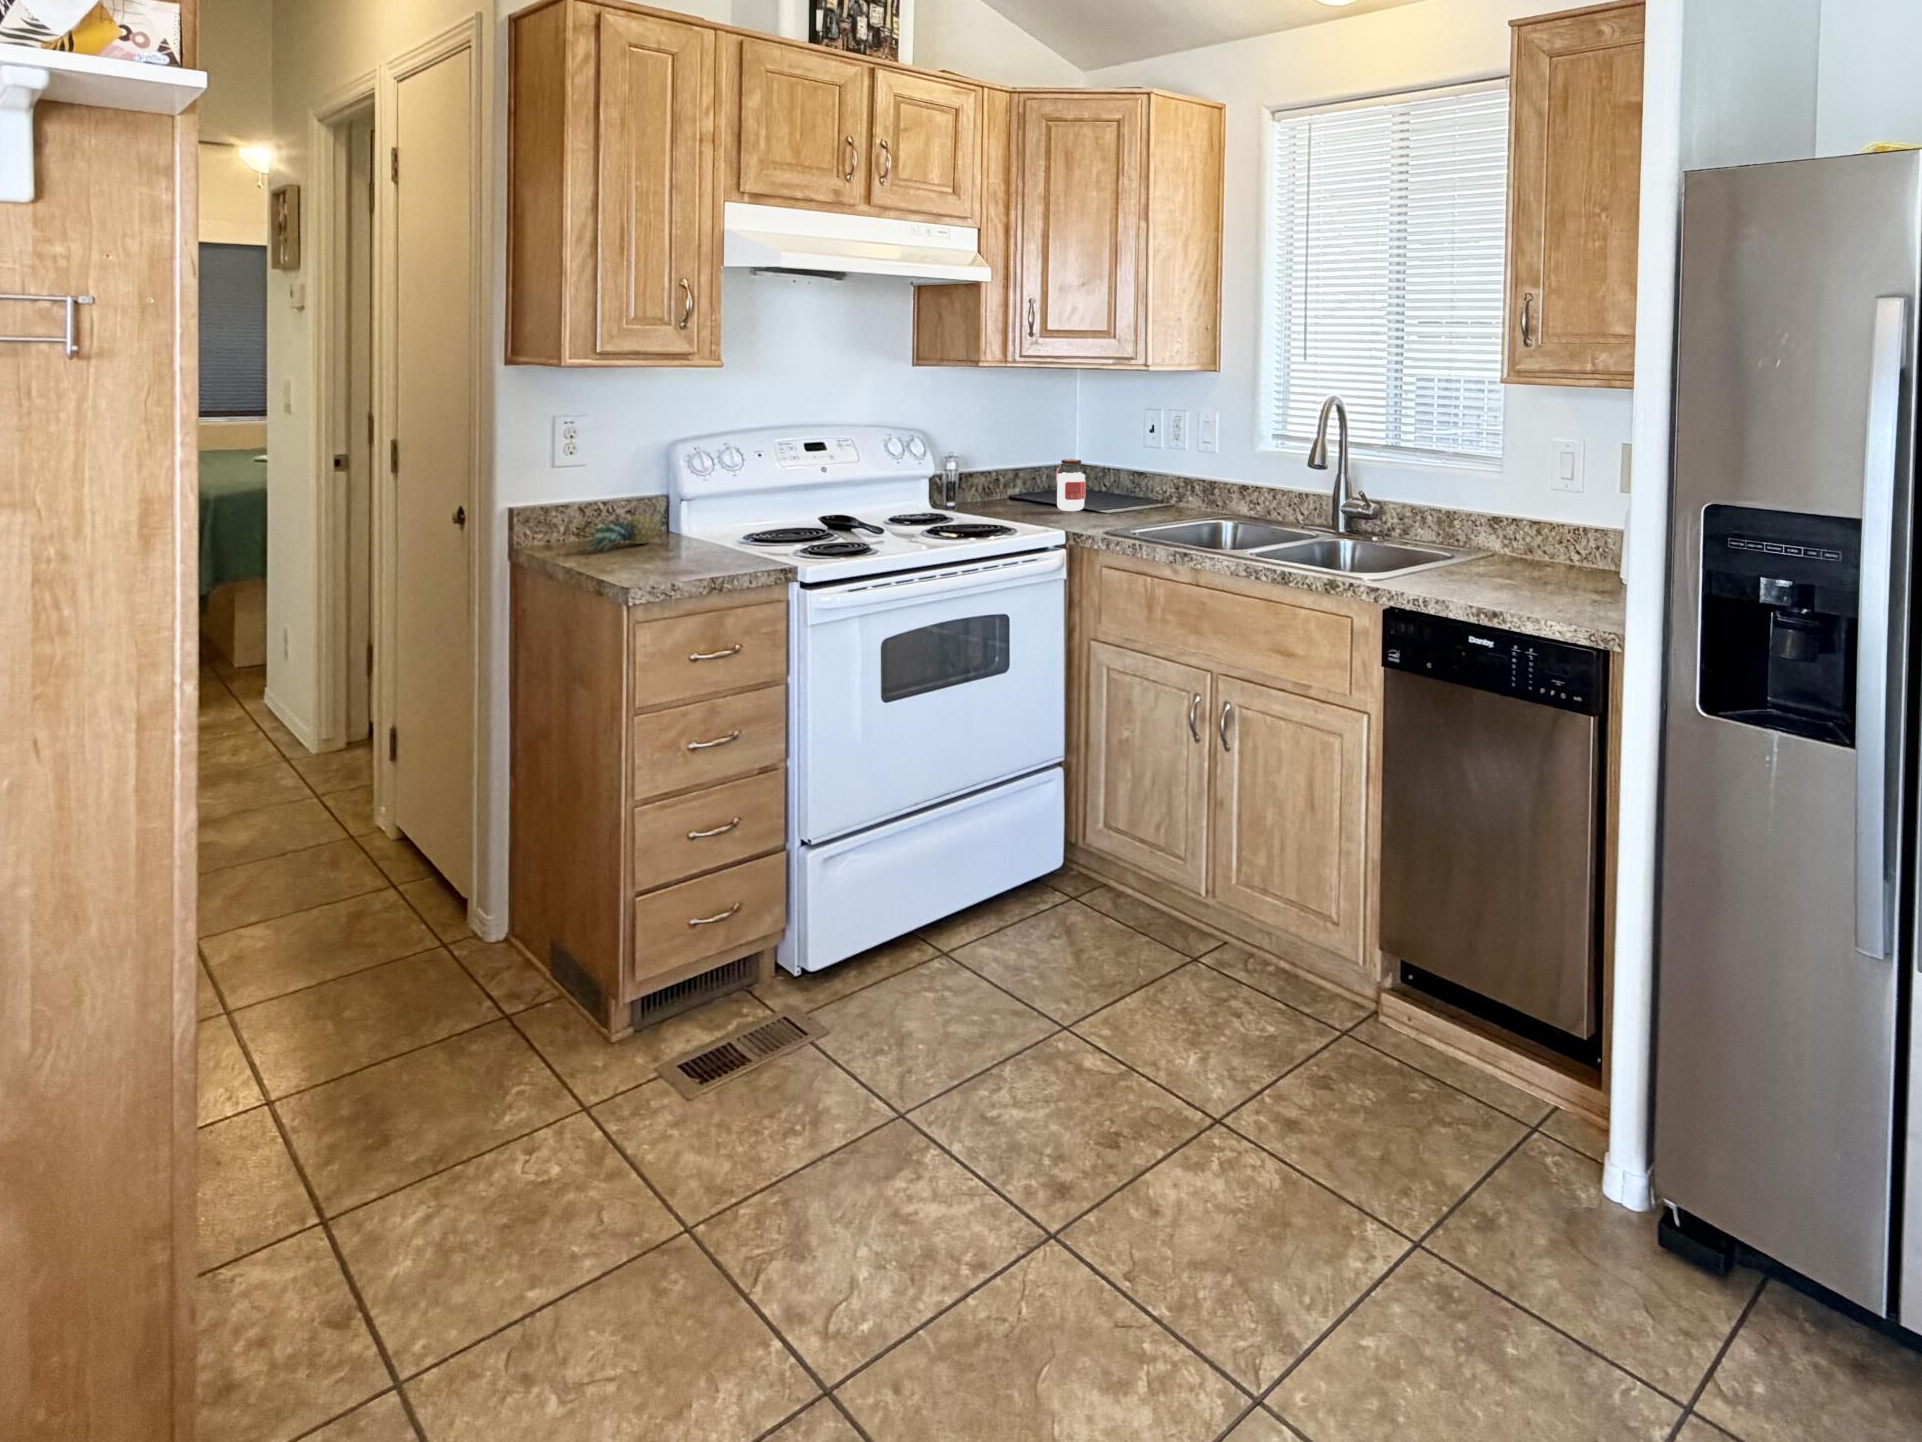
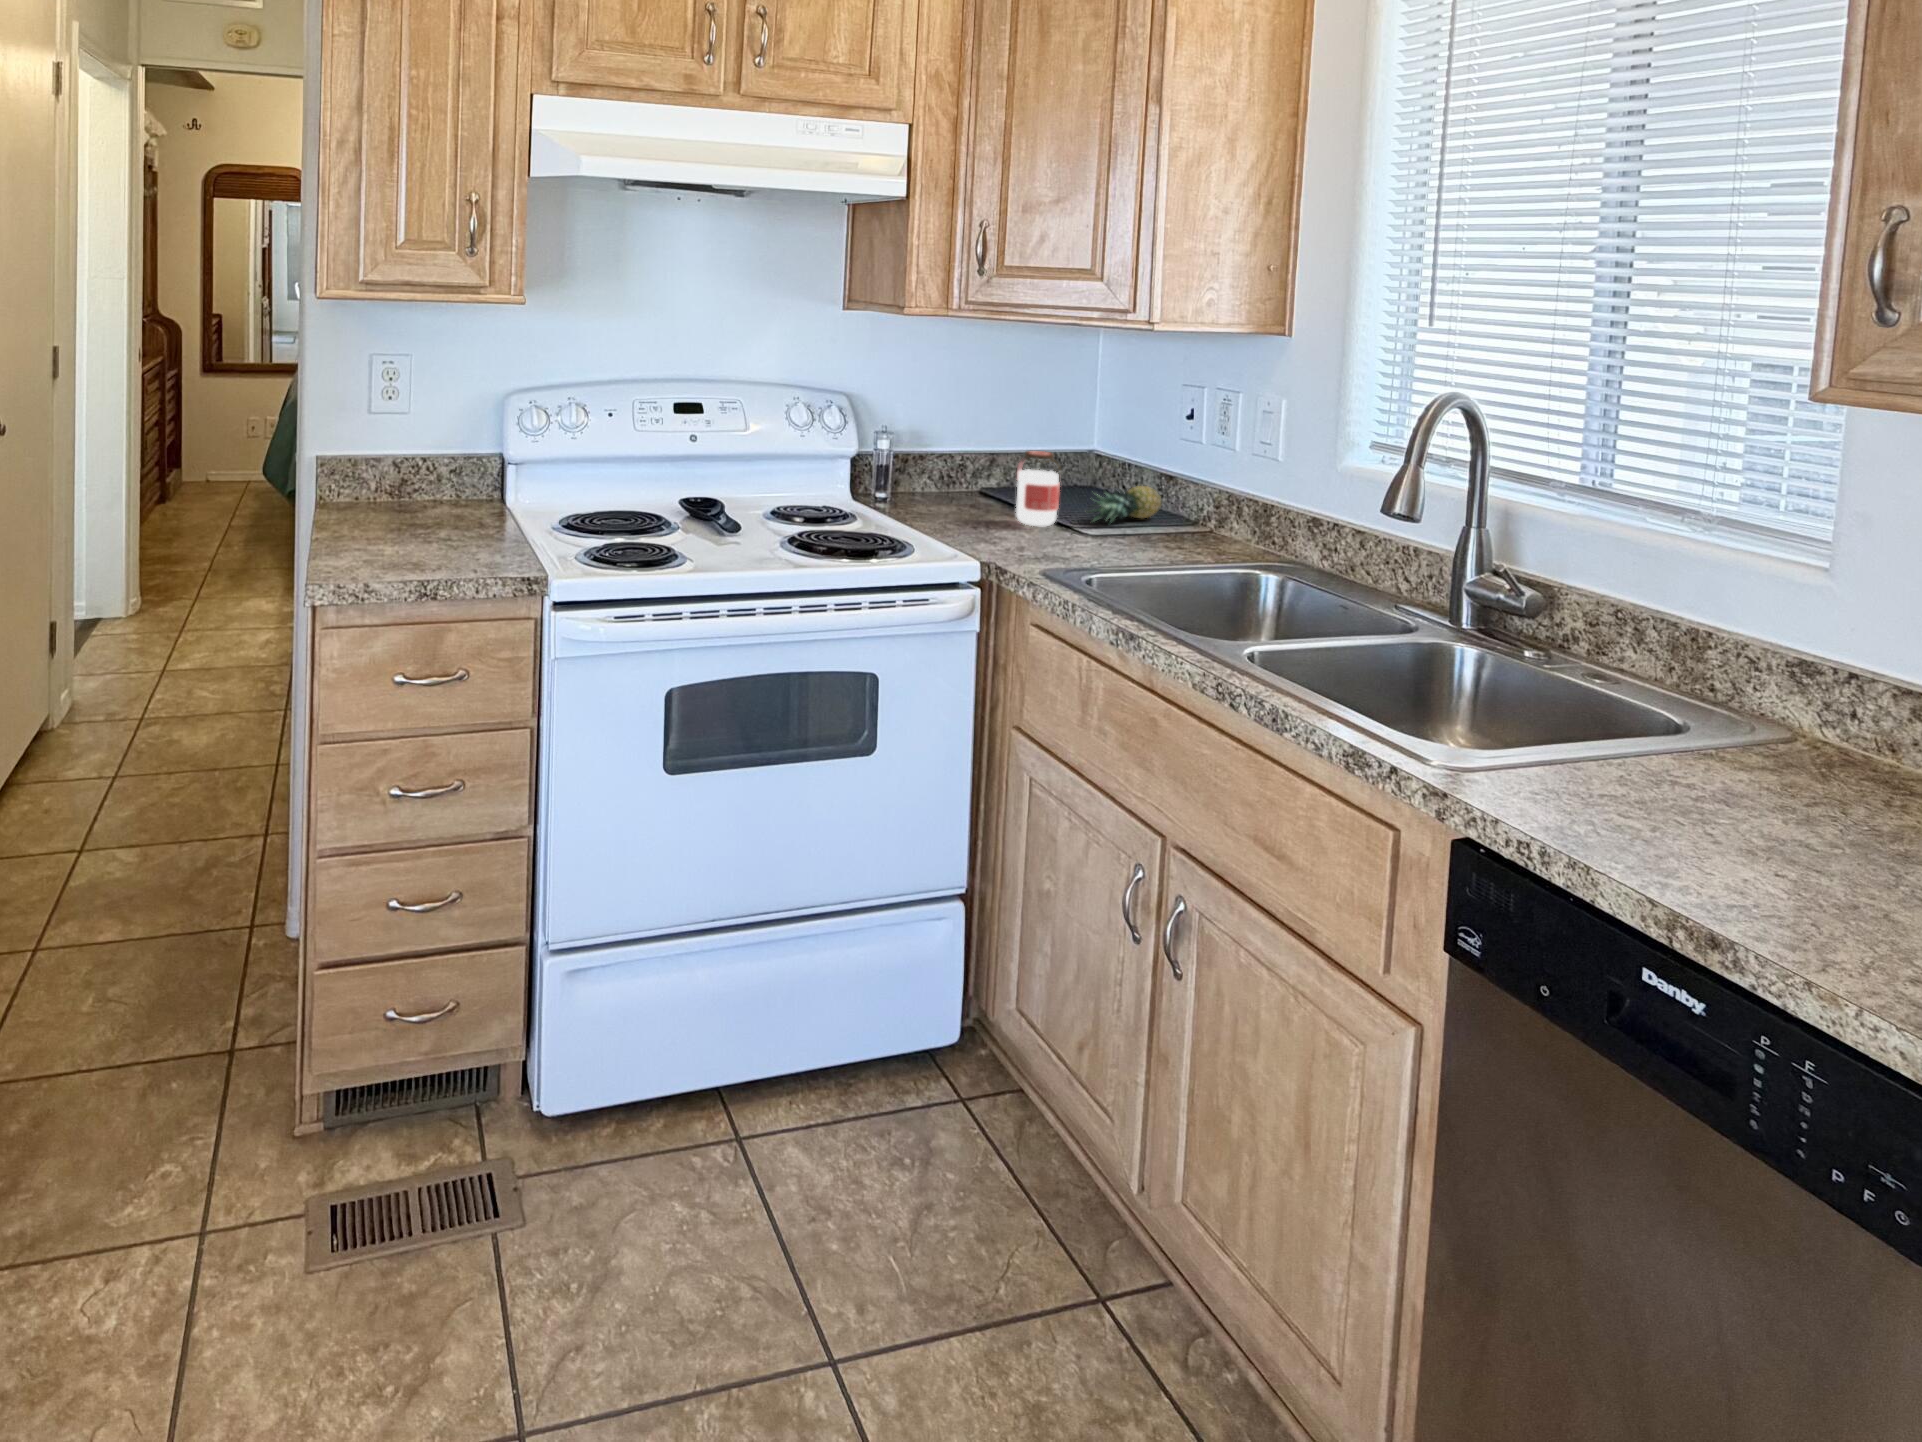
fruit: present [586,515,660,552] -> present [1091,486,1161,522]

